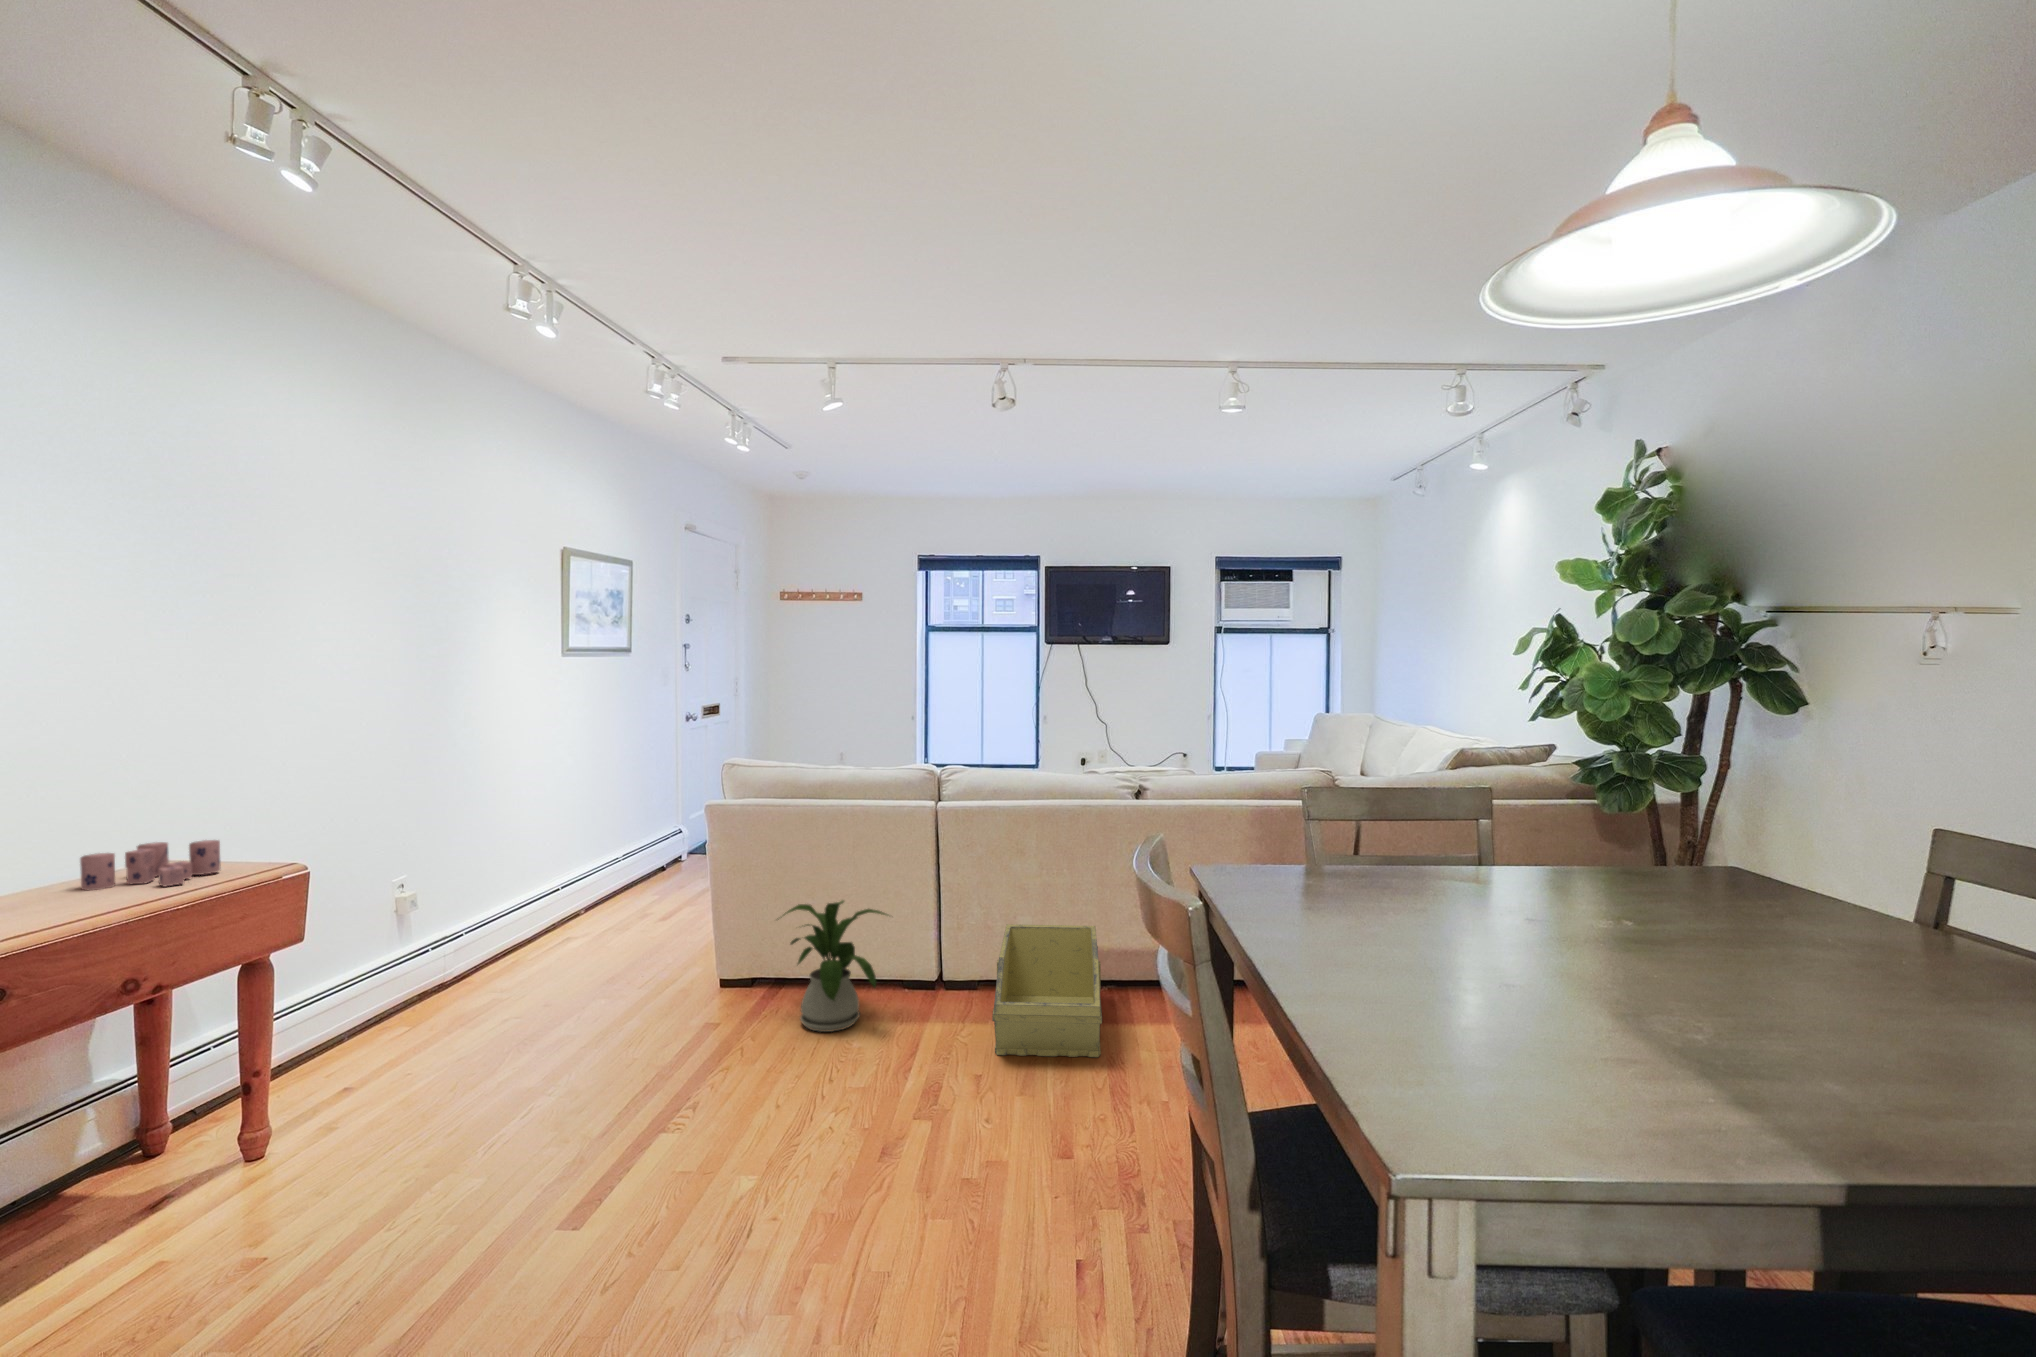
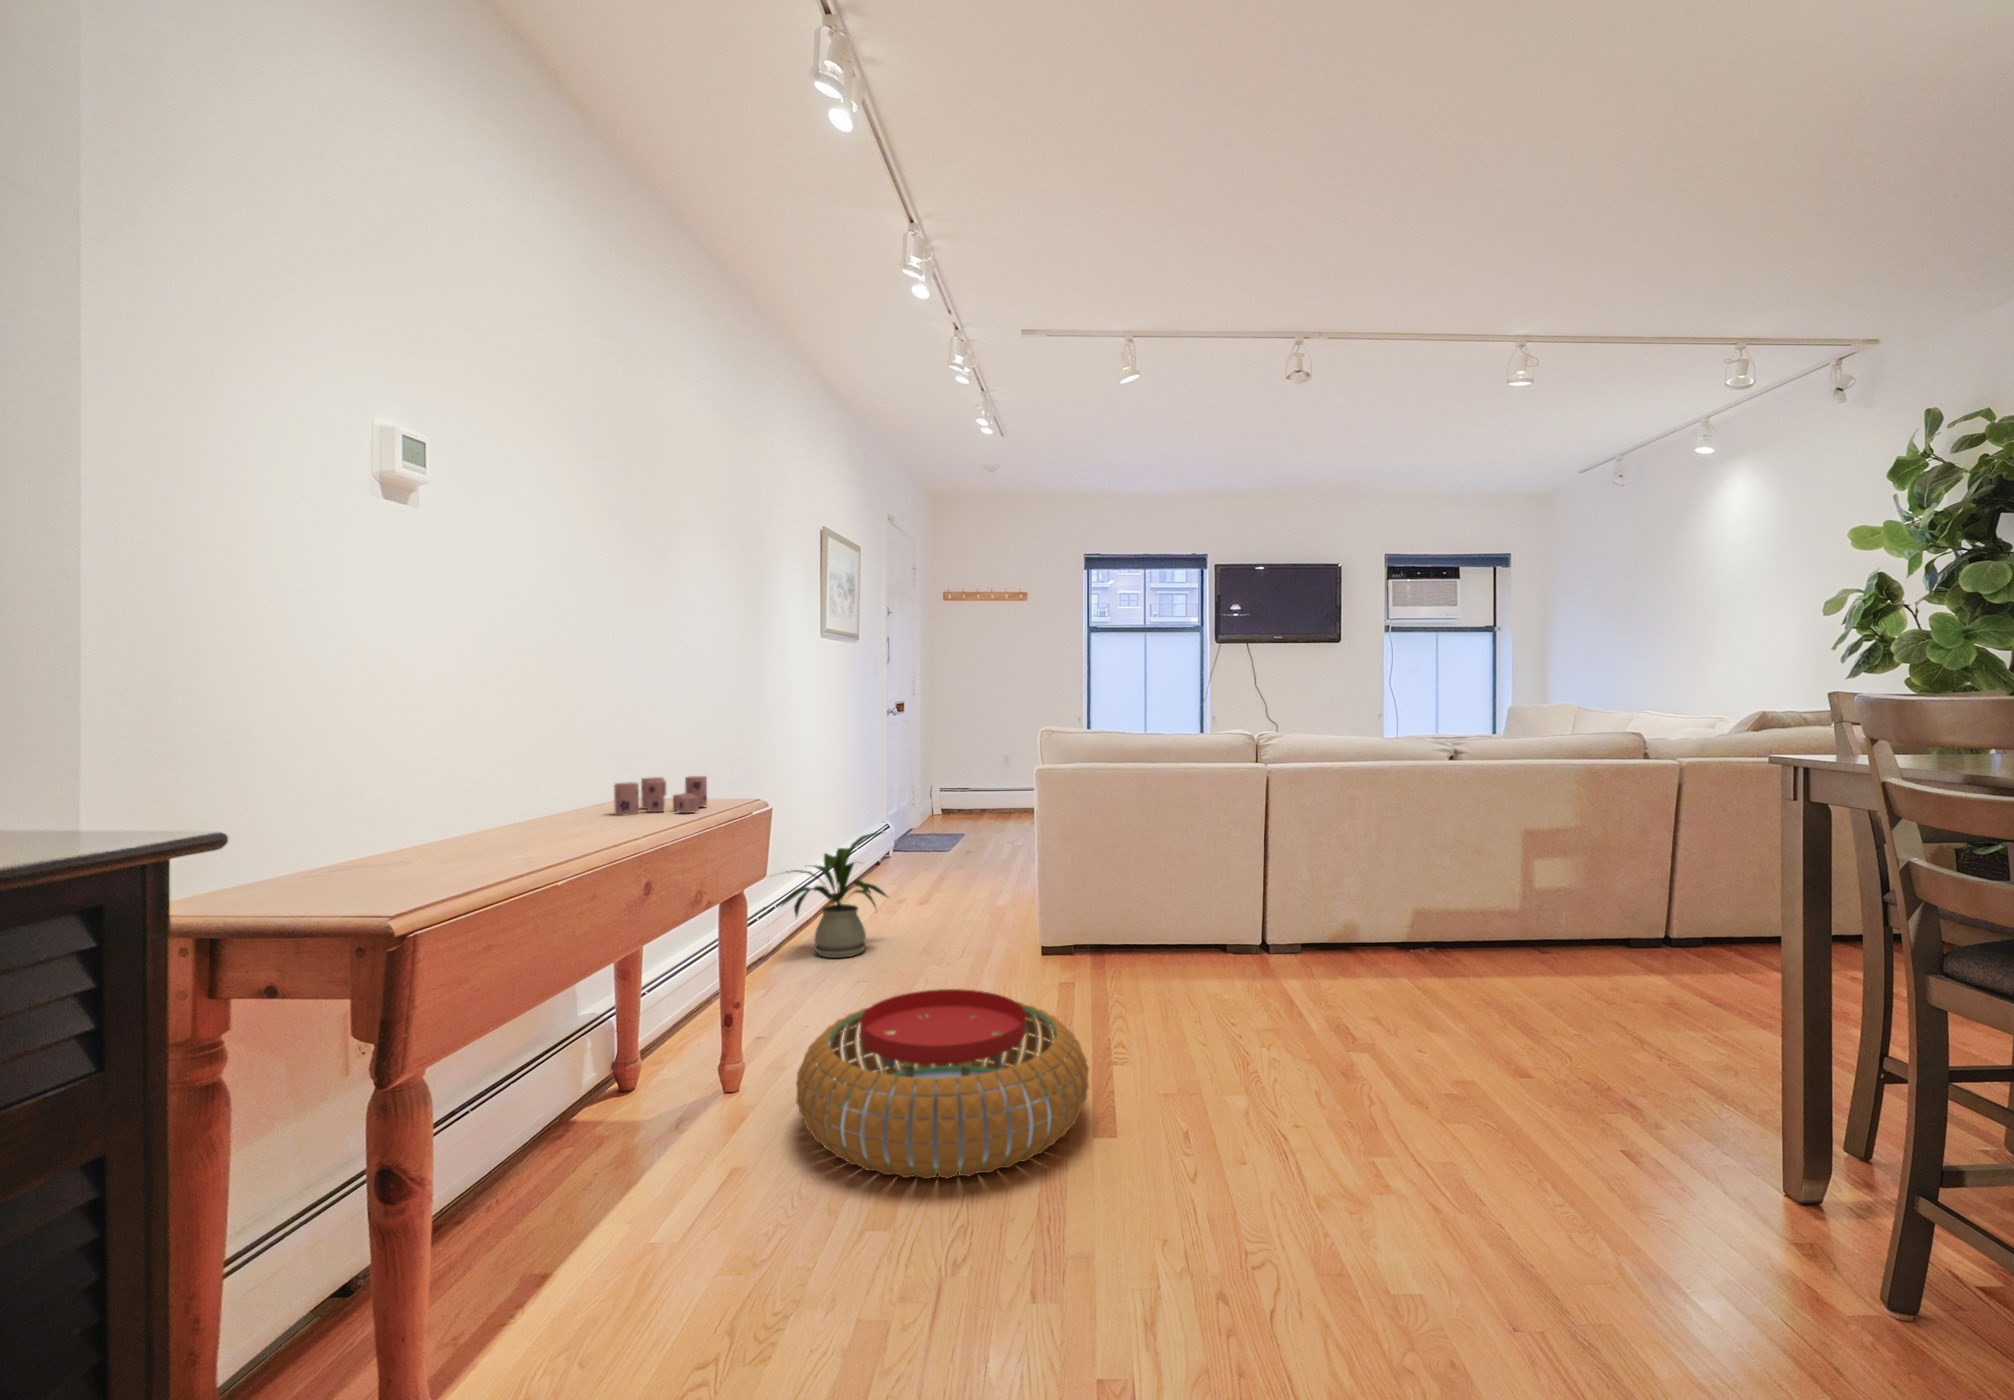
house plant: present [781,901,888,1032] -> present [781,833,887,958]
storage bin: present [992,924,1102,1057] -> none [1327,886,1480,1005]
pouf: none [235,1065,596,1293] -> present [796,989,1089,1179]

